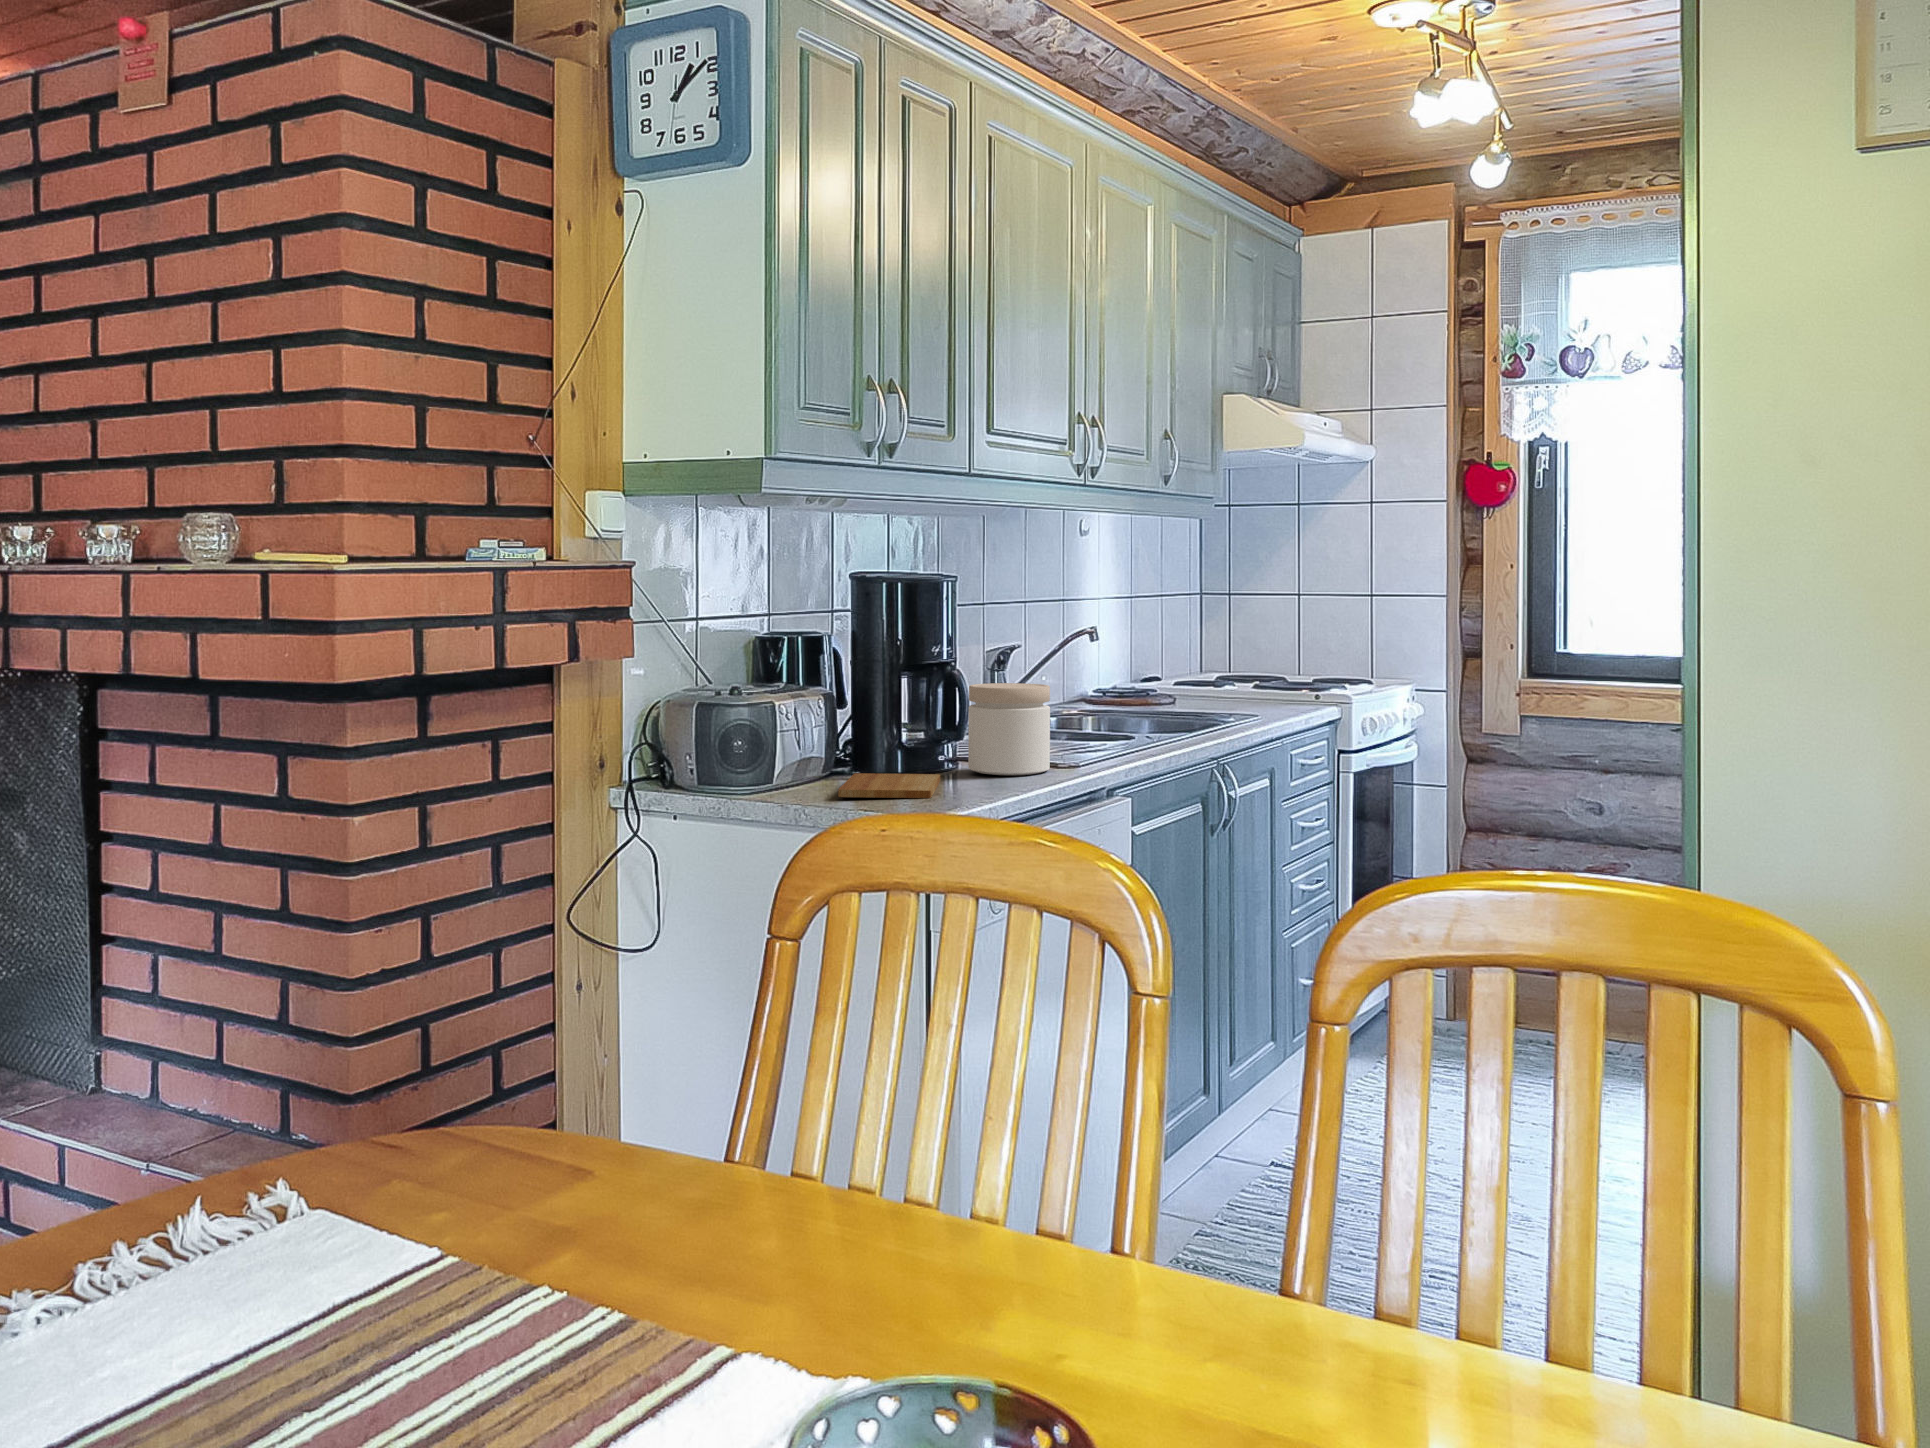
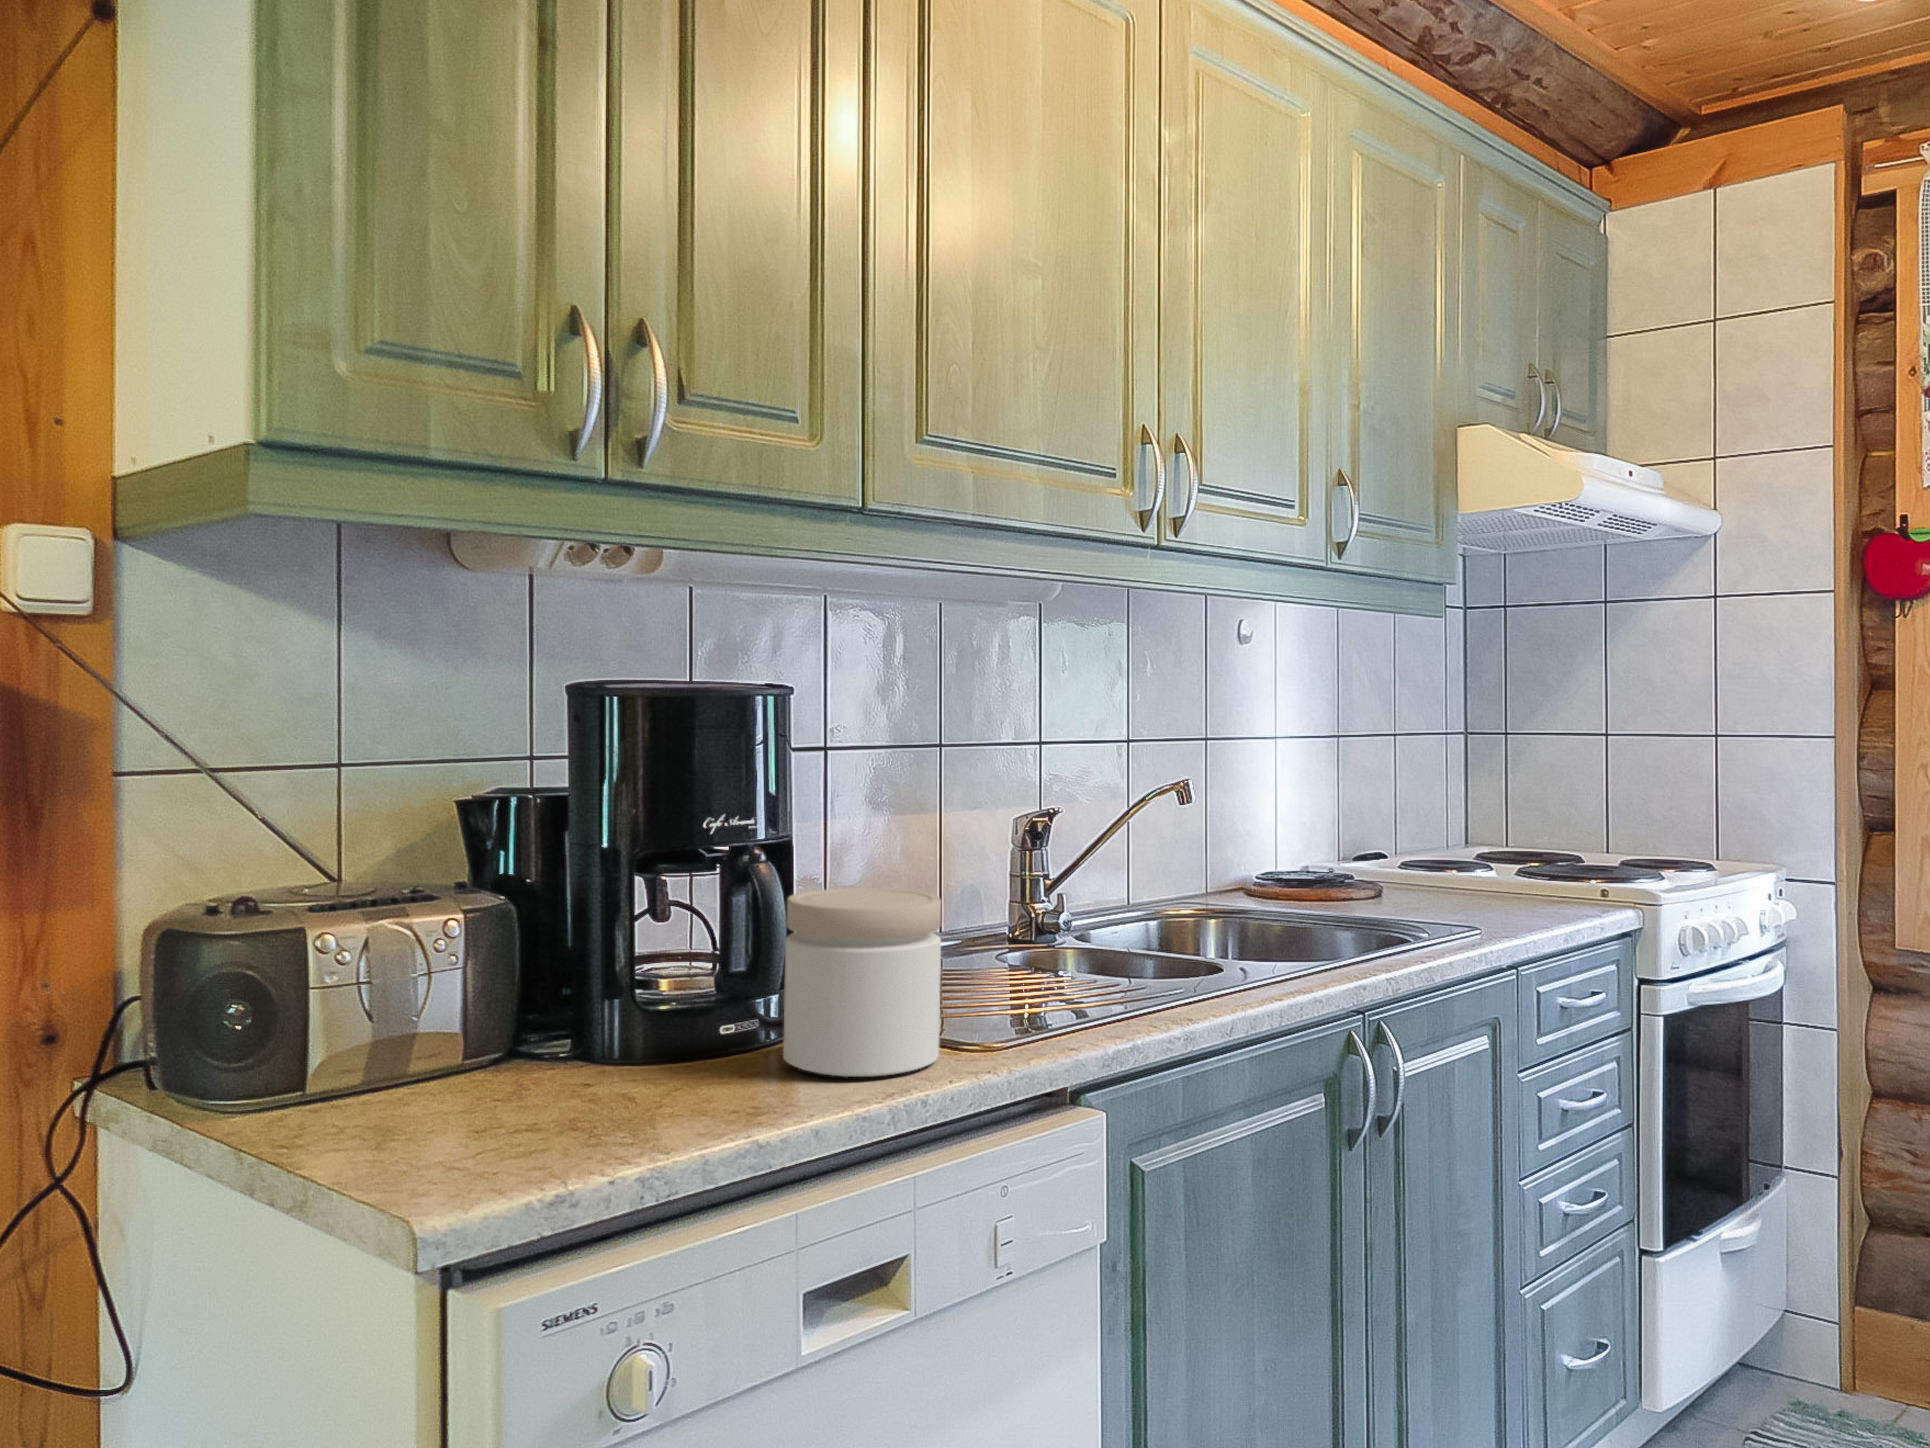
cutting board: present [838,773,940,798] -> none [409,1055,705,1148]

